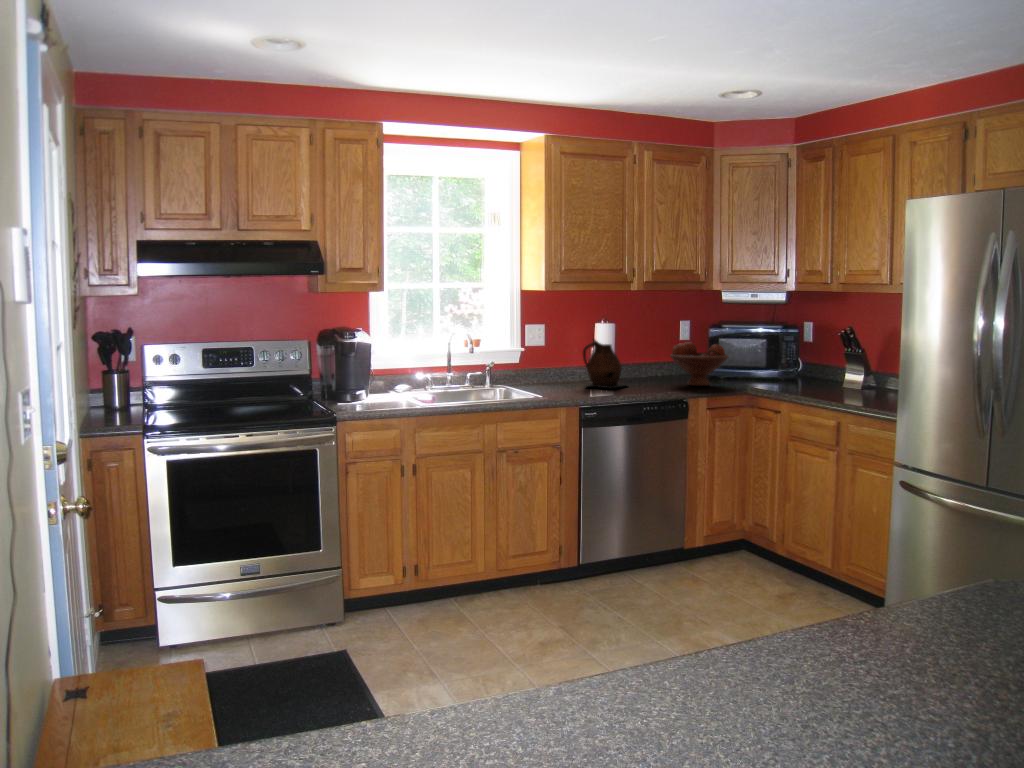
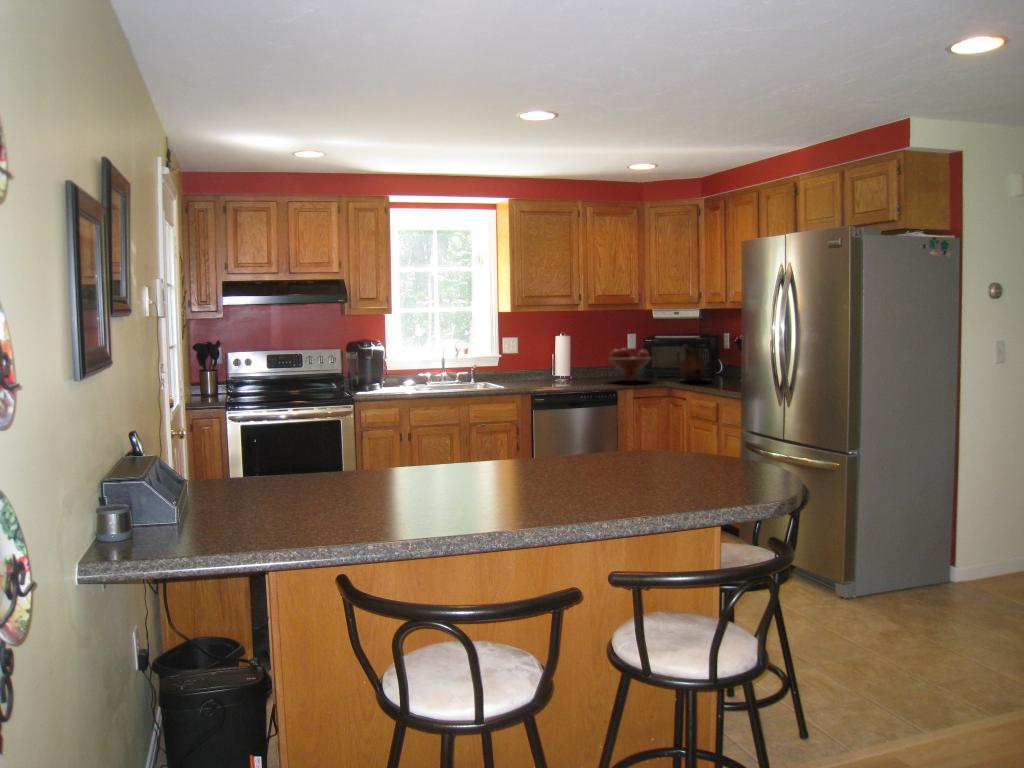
ceramic pitcher: present [583,339,624,388] -> present [677,346,706,381]

